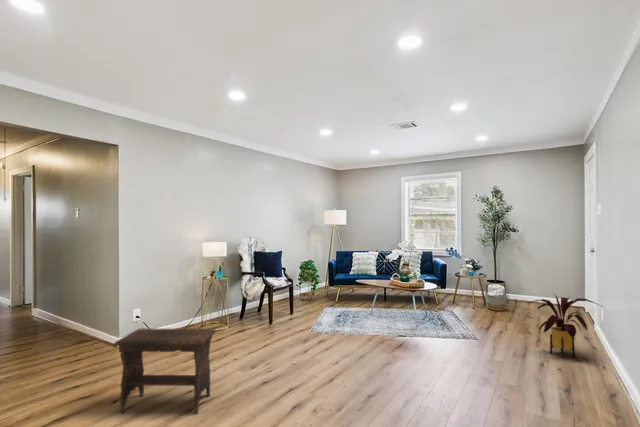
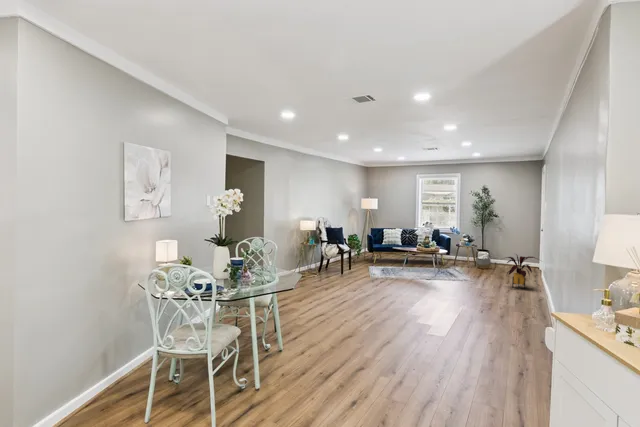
footstool: present [114,329,216,414] -> none [299,267,343,305]

